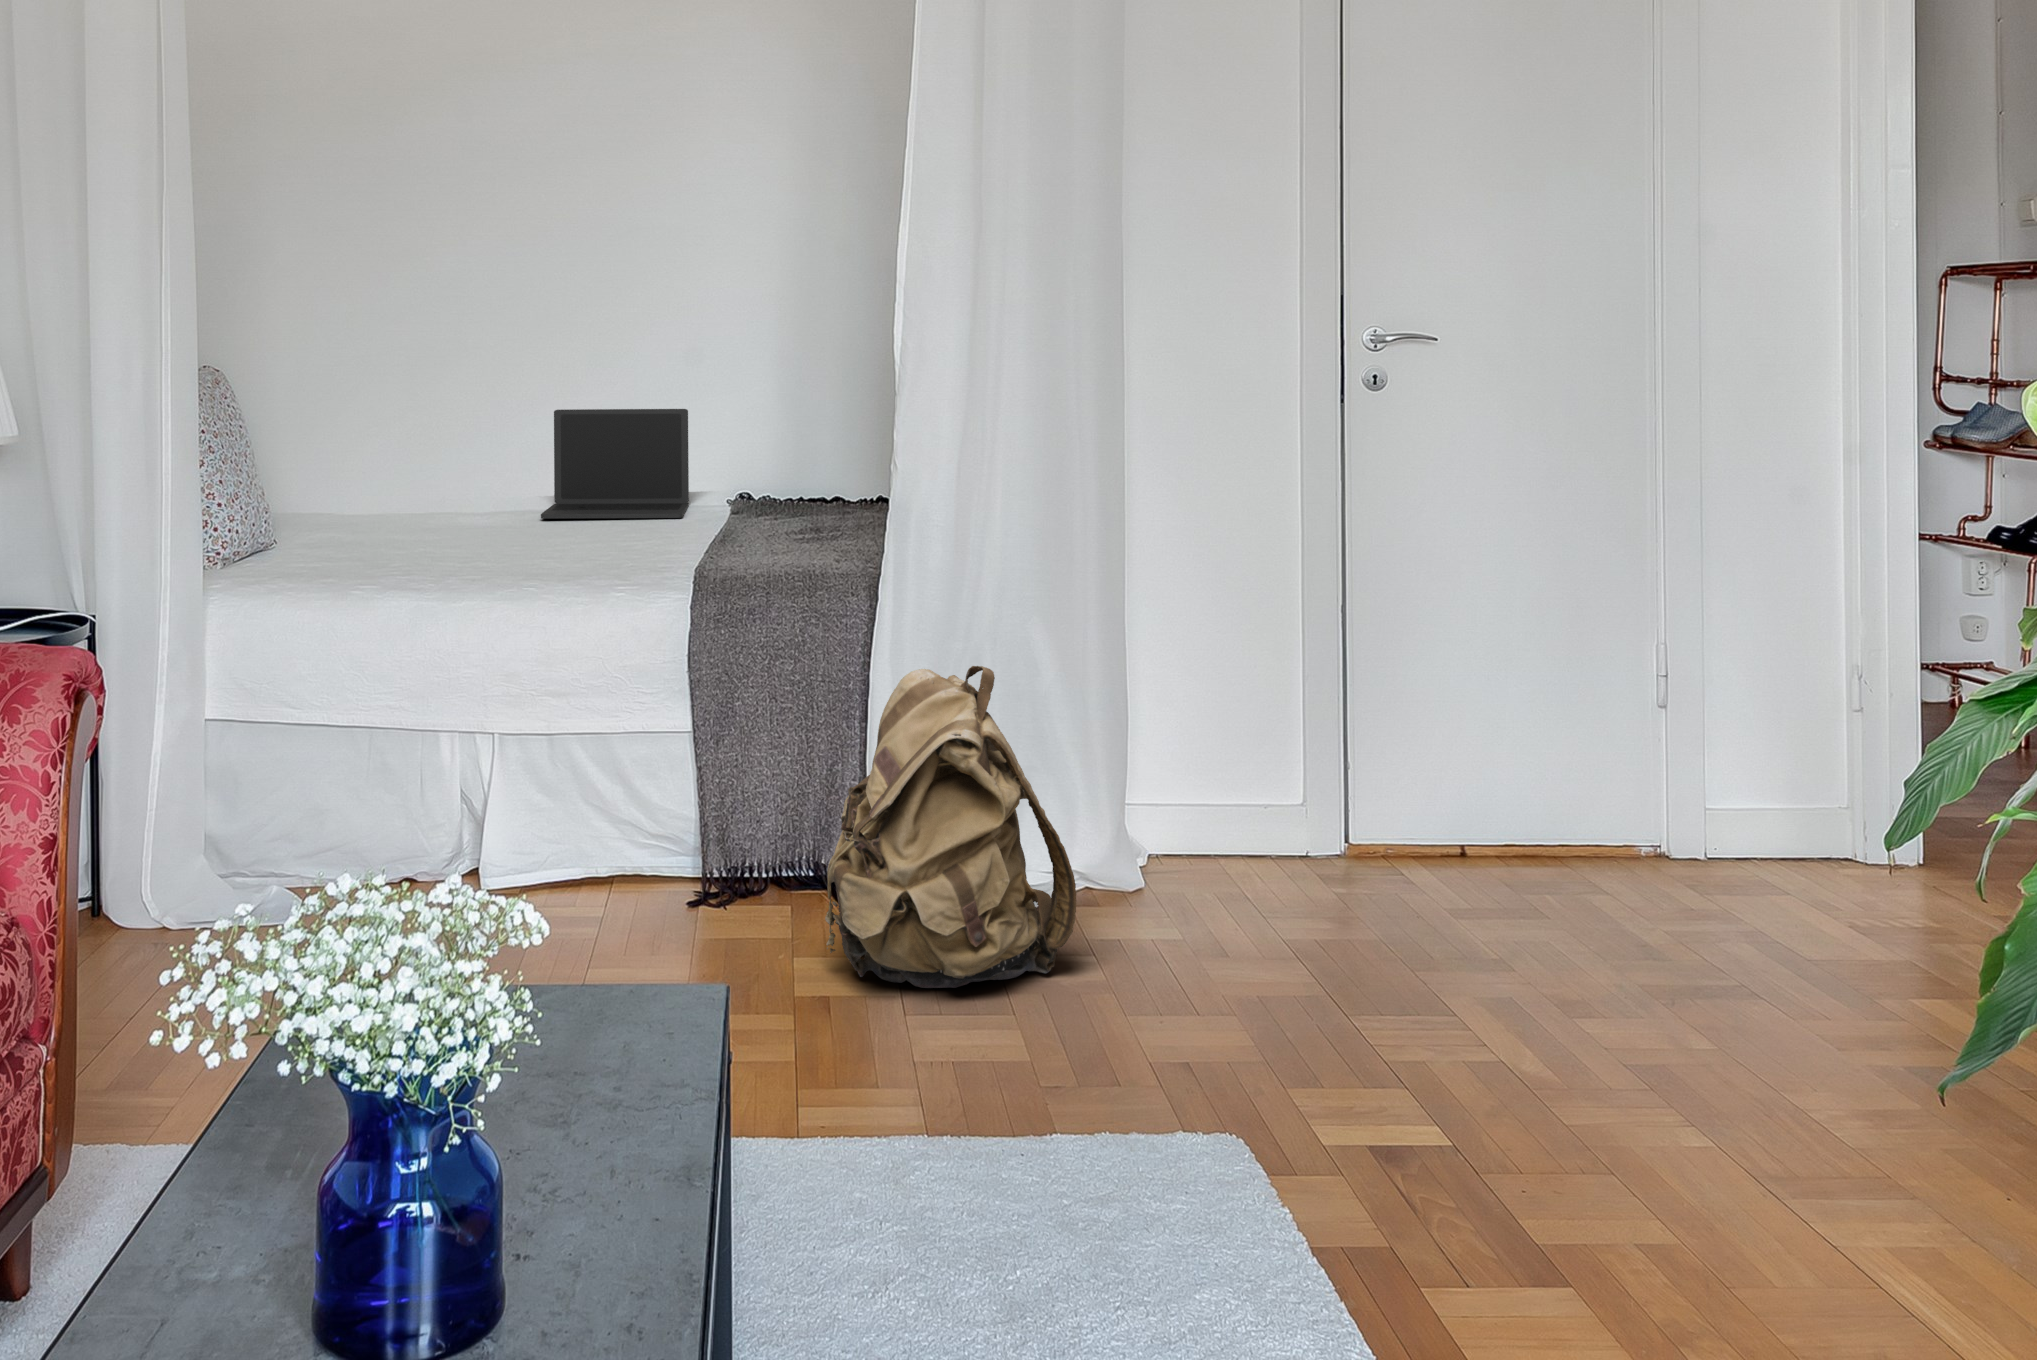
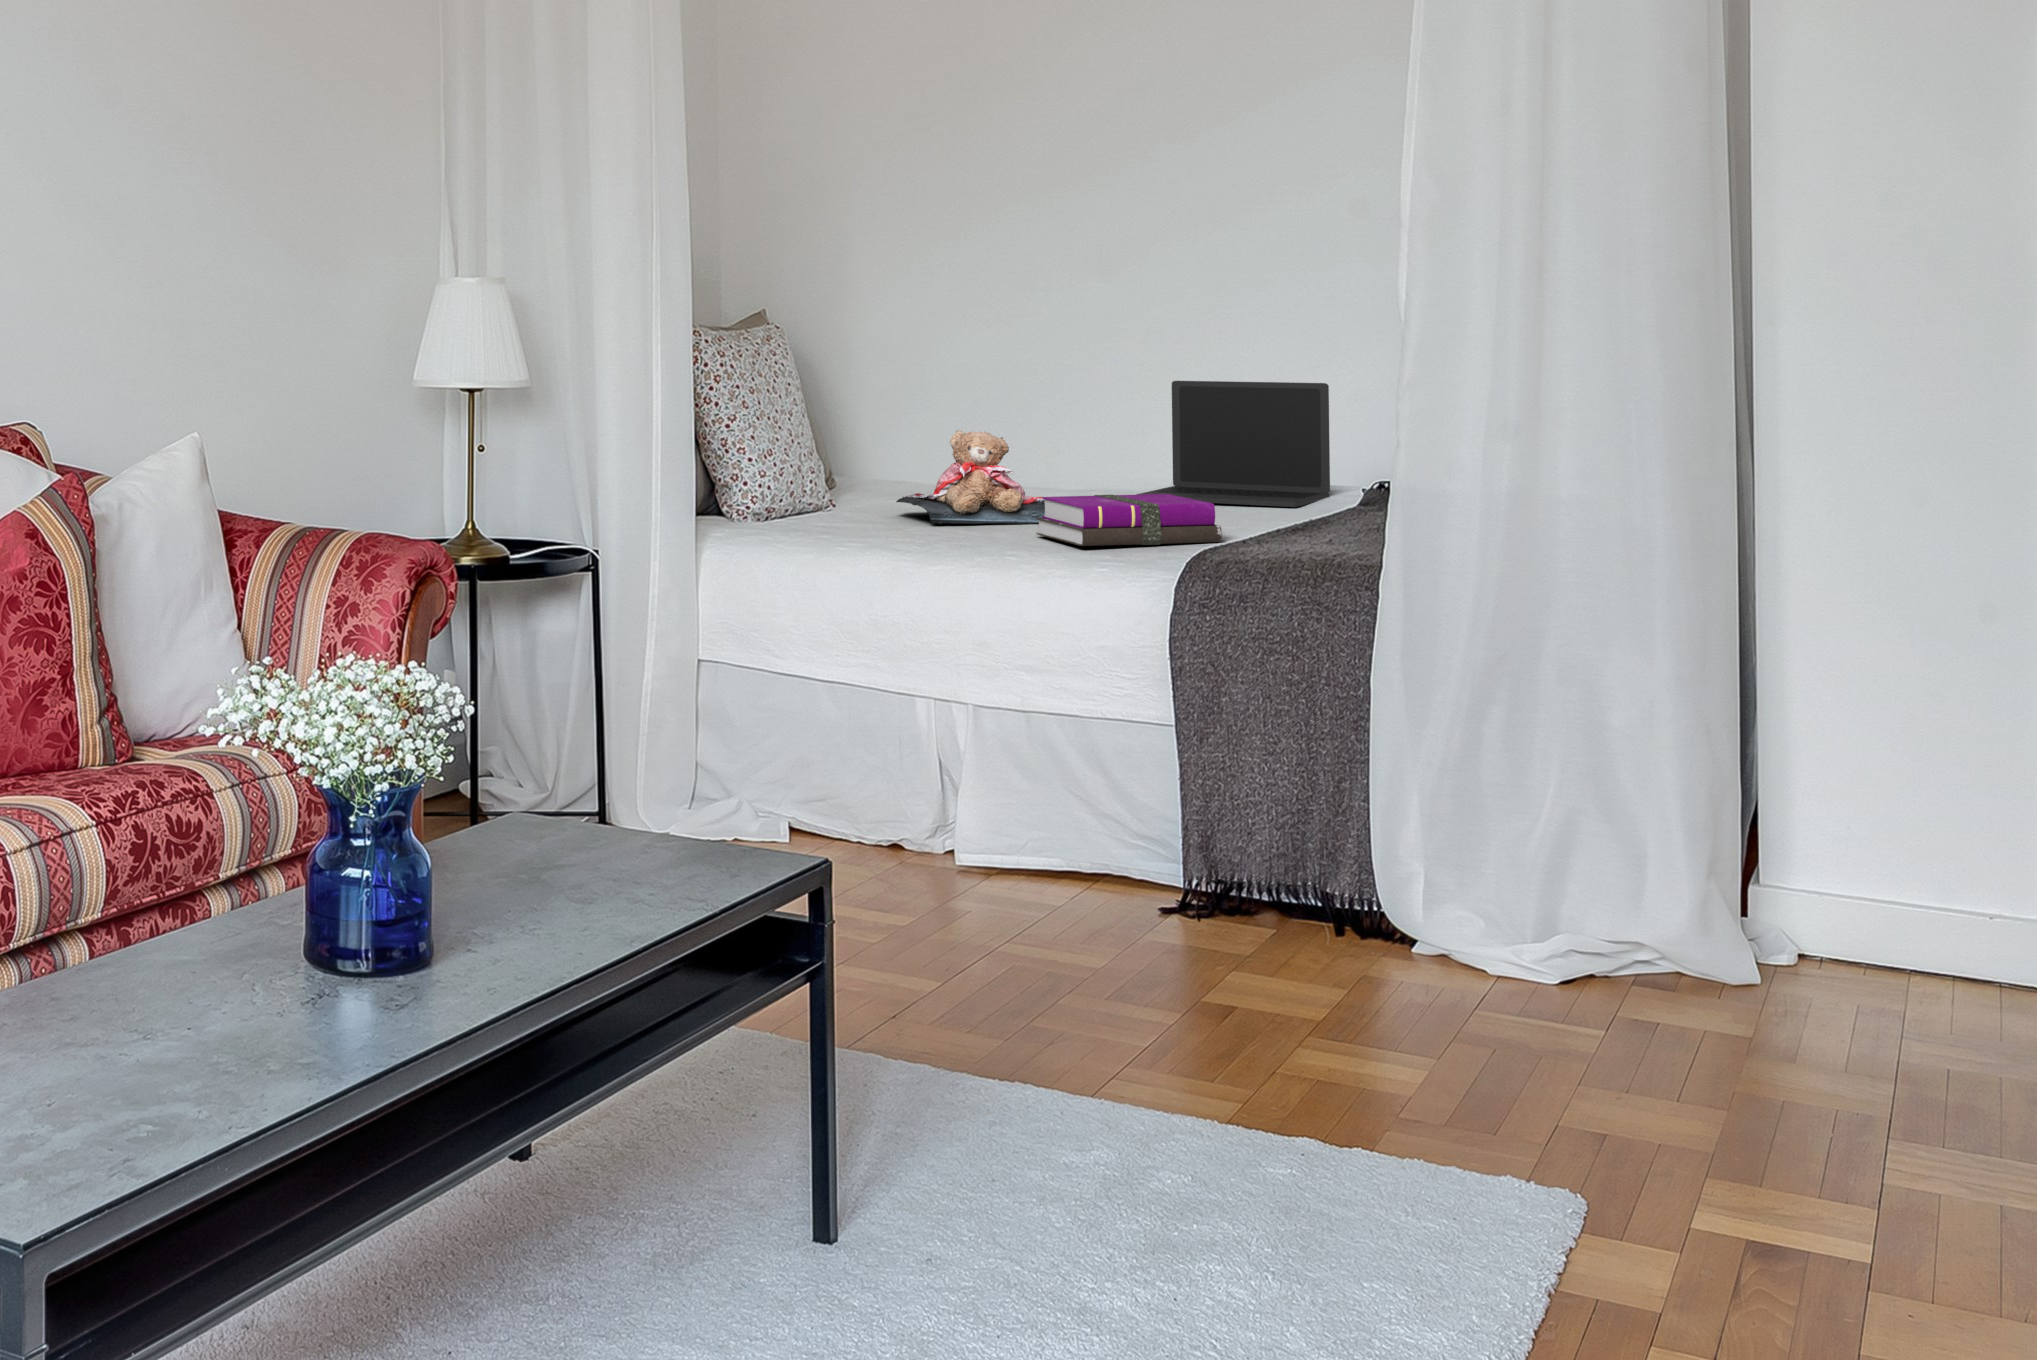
teddy bear: none [345,463,514,557] -> present [896,430,1045,524]
notebook: none [510,515,678,571] -> present [1036,494,1222,546]
backpack: present [825,666,1076,988] -> none [1244,666,1541,1029]

